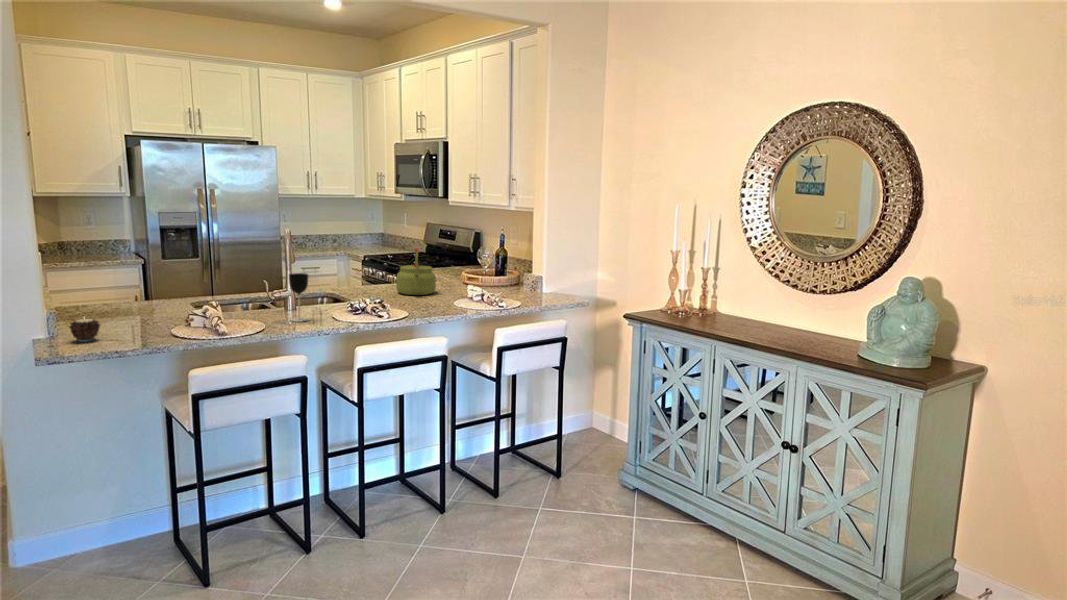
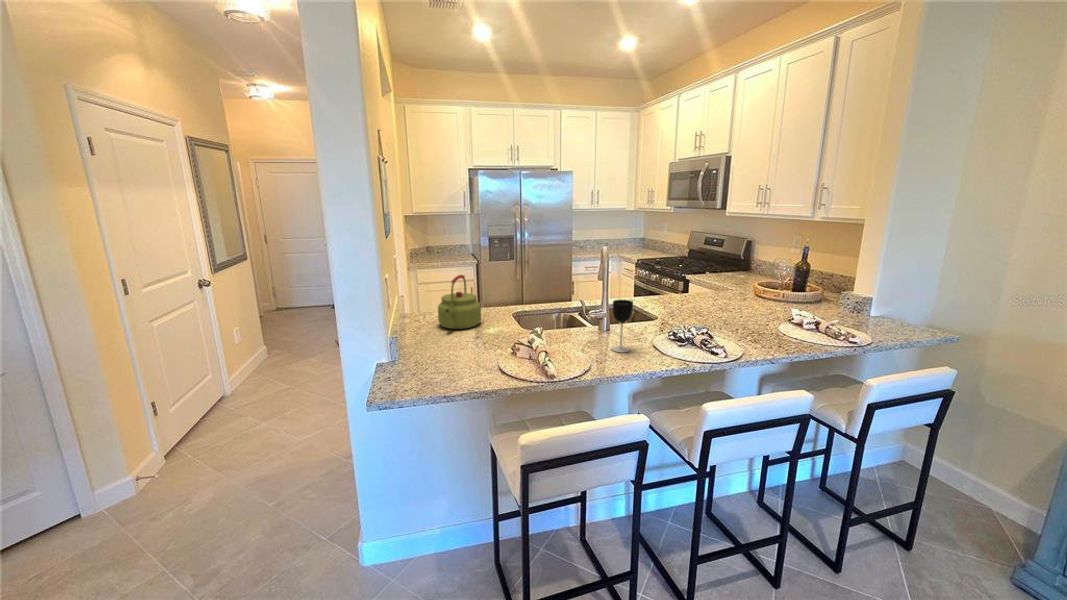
kettle: present [396,248,436,295] -> present [438,275,481,329]
candle: present [69,318,100,342] -> none [407,346,436,373]

